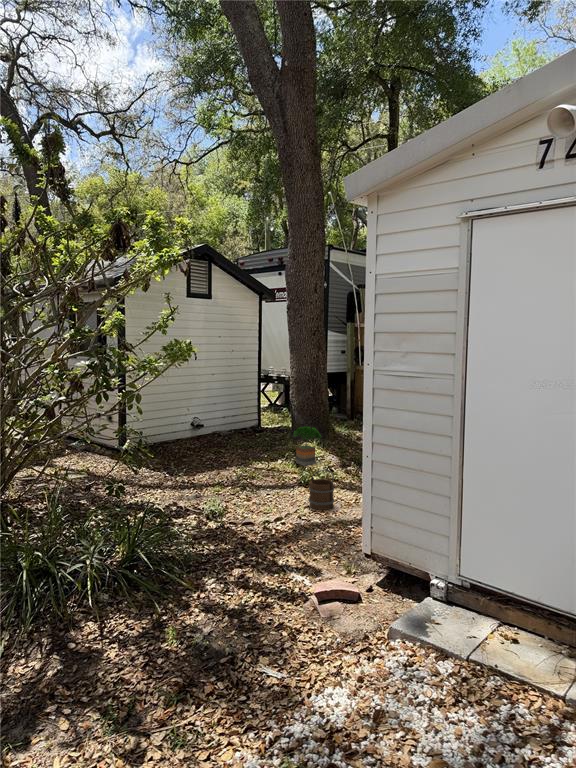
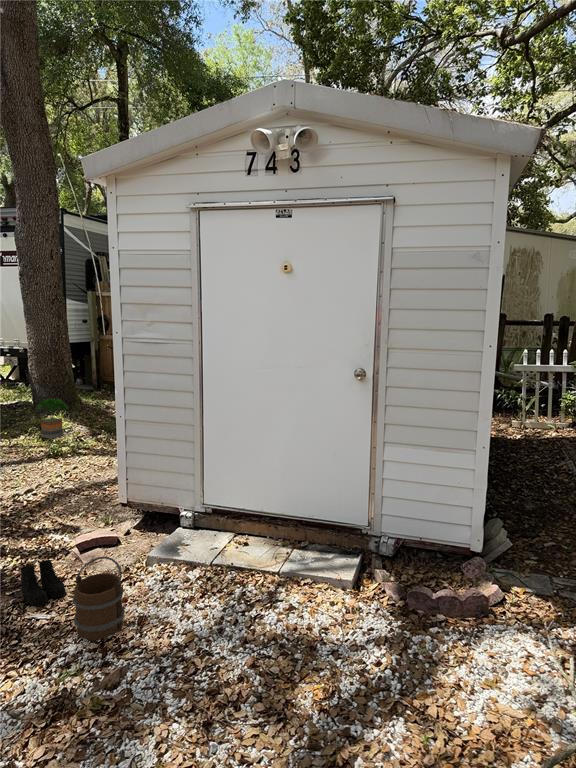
bucket: present [309,469,334,510] -> present [73,557,125,640]
boots: none [257,606,299,659] -> present [21,559,66,606]

